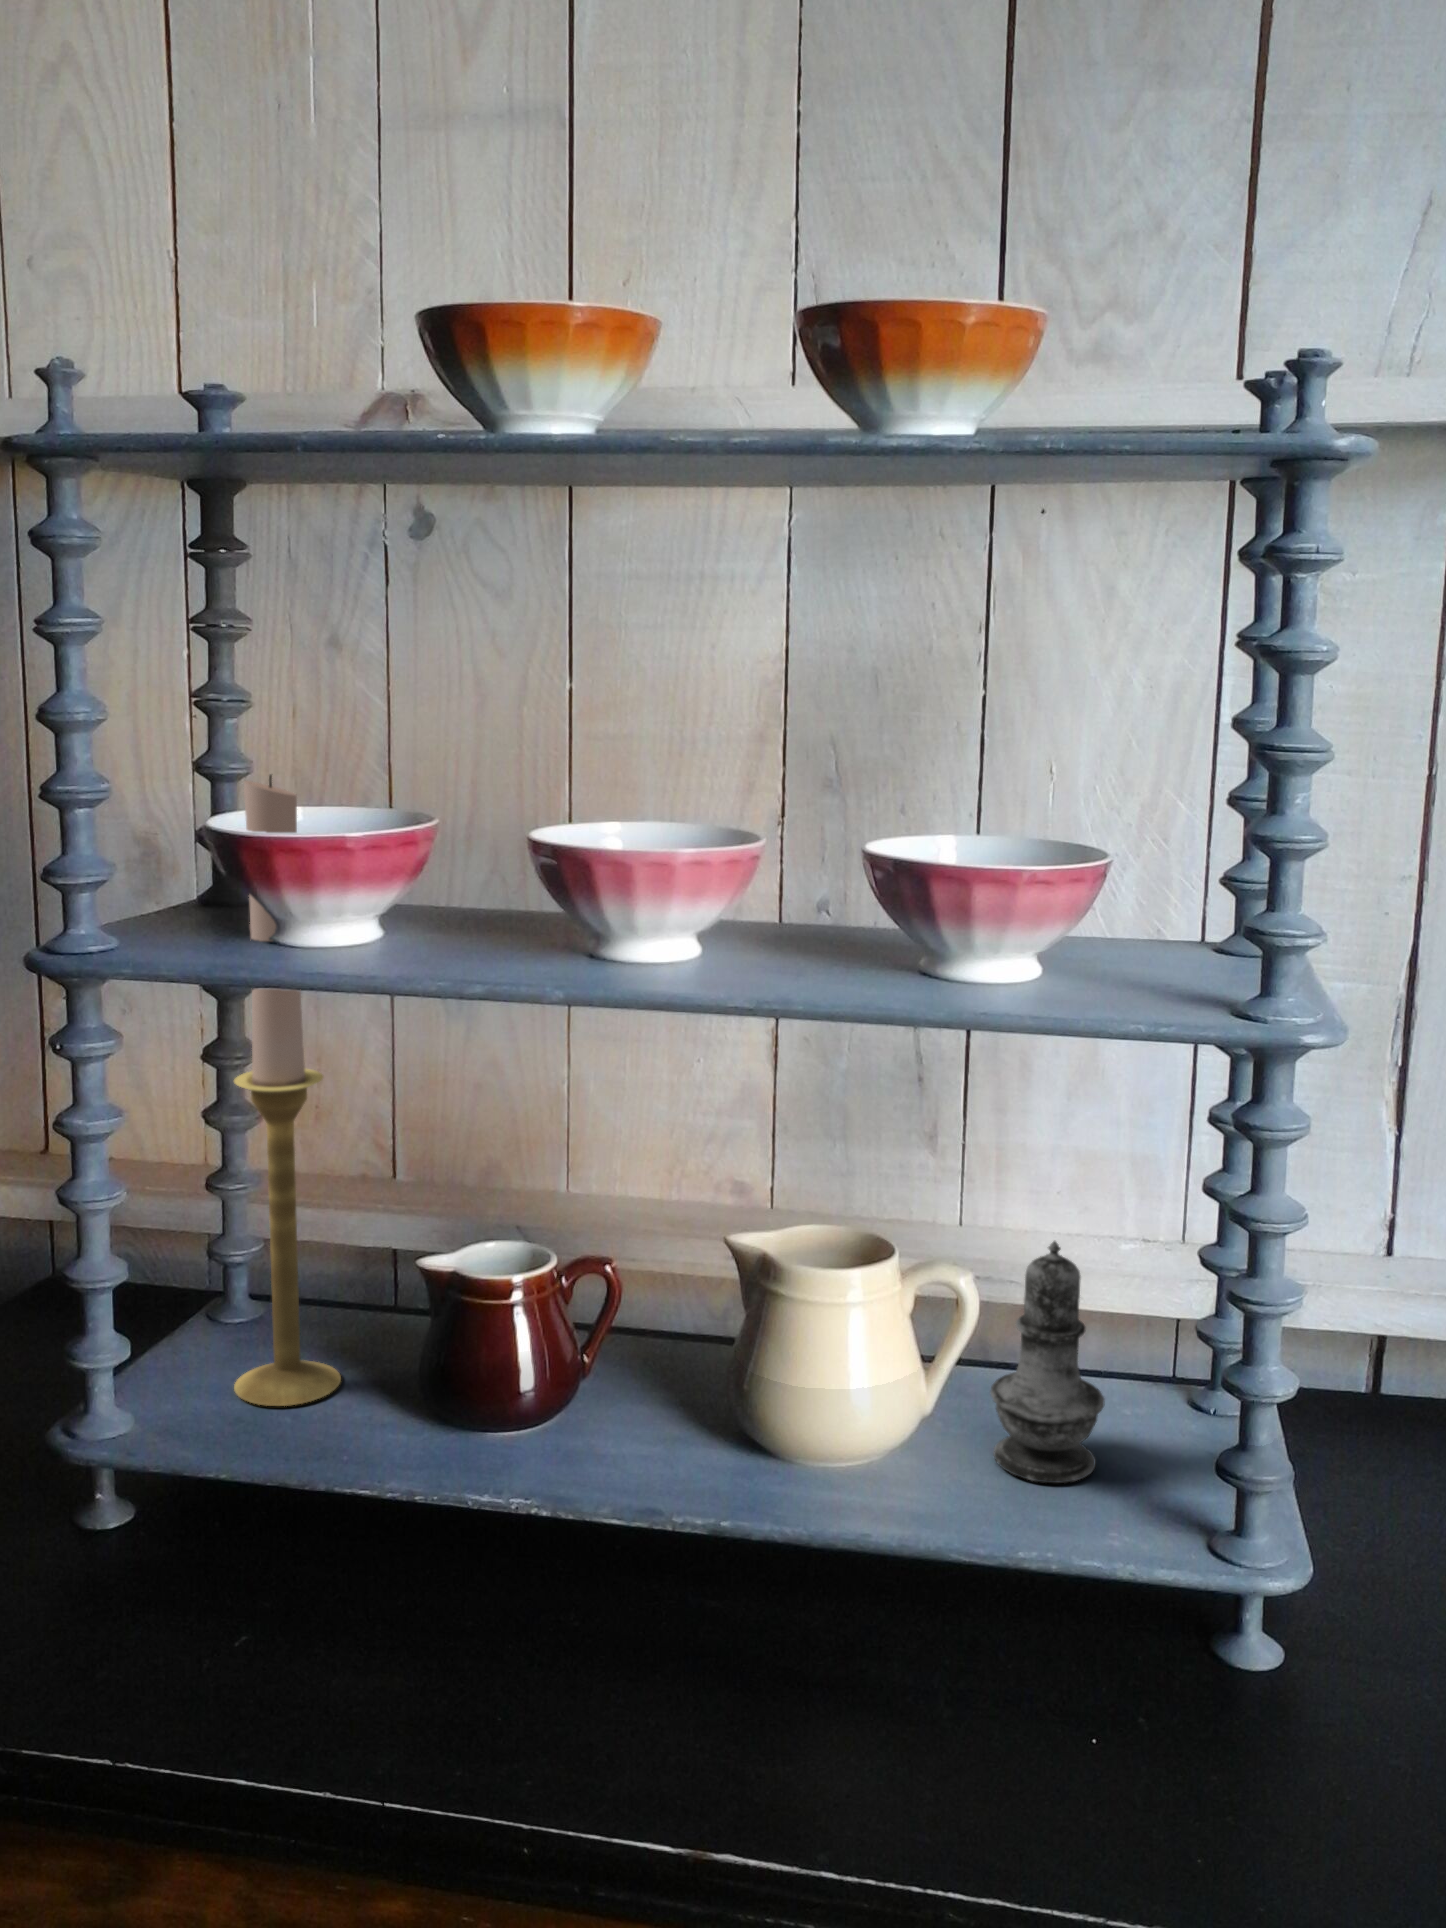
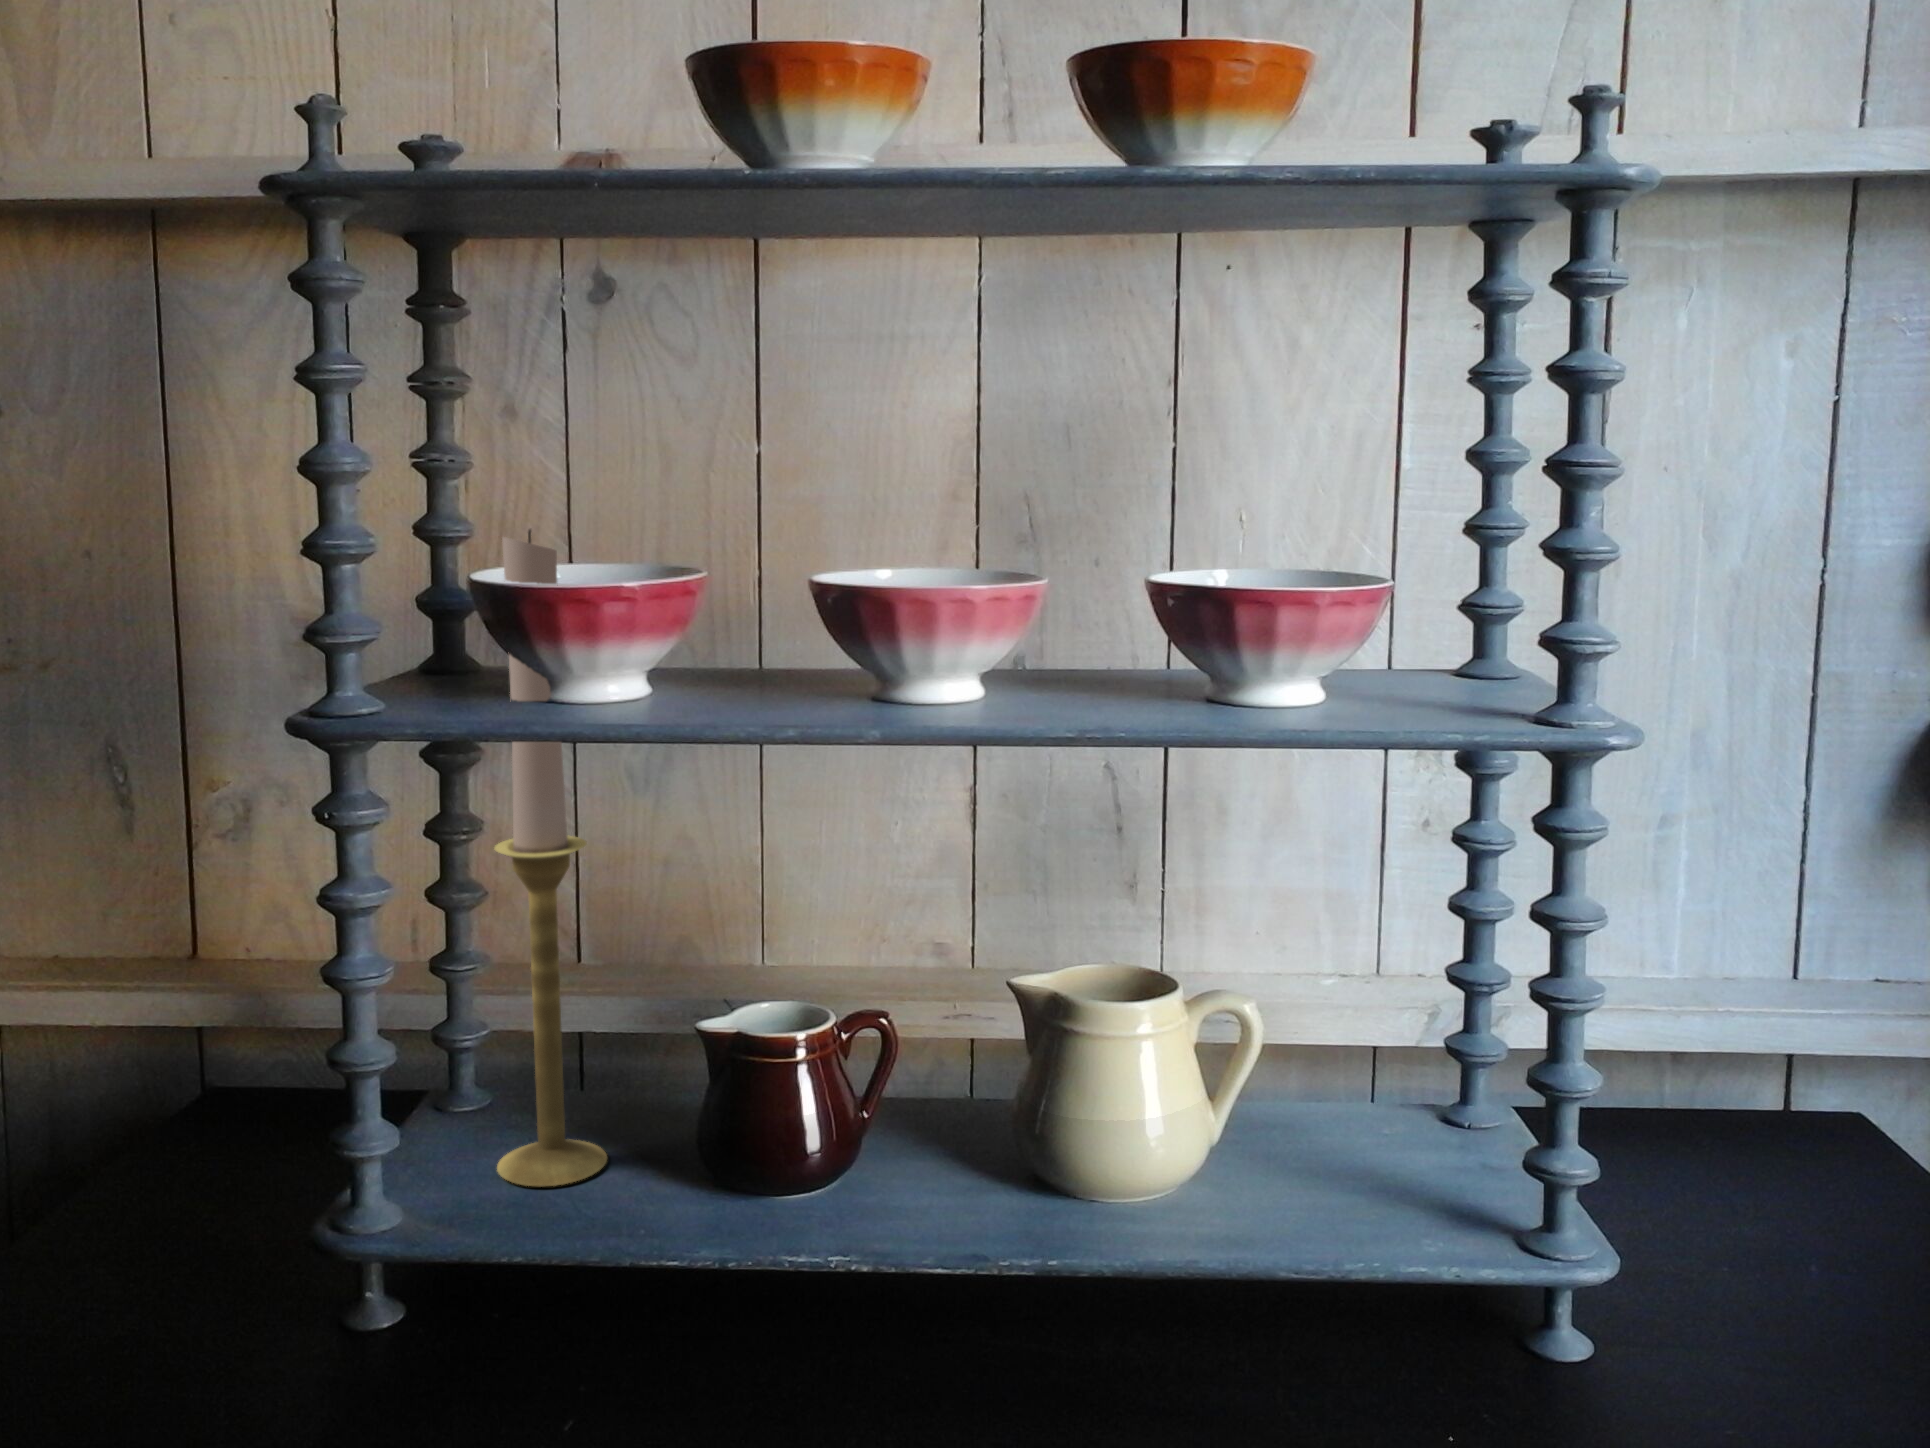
salt shaker: present [990,1241,1105,1483] -> none [1279,961,1393,1199]

